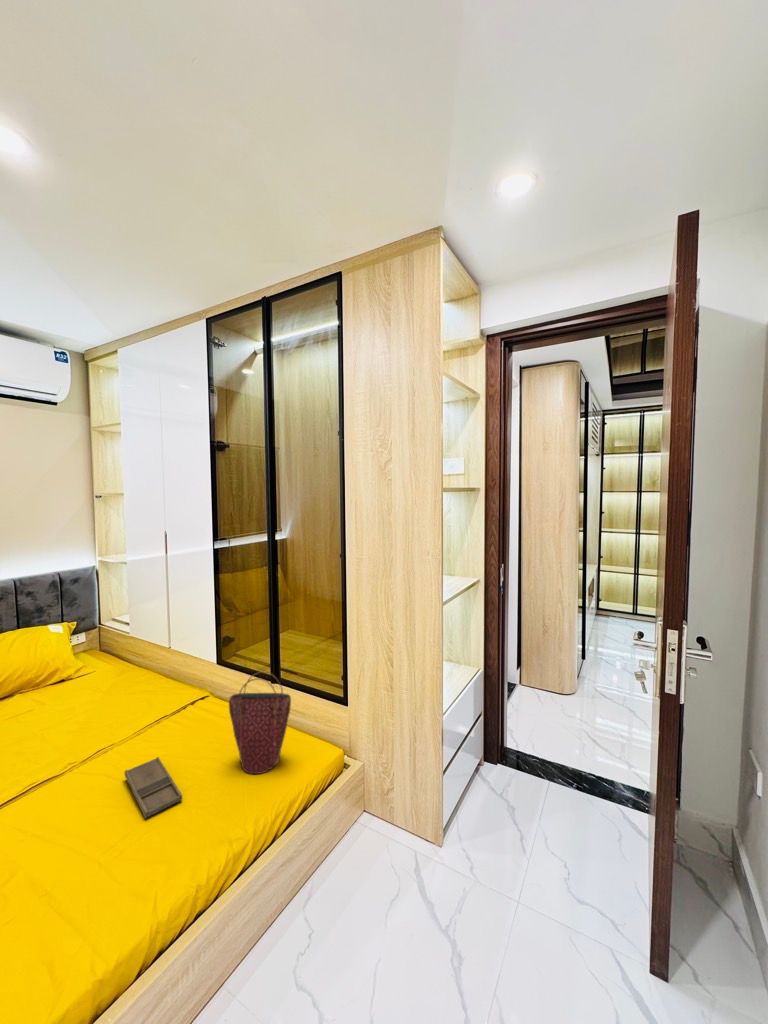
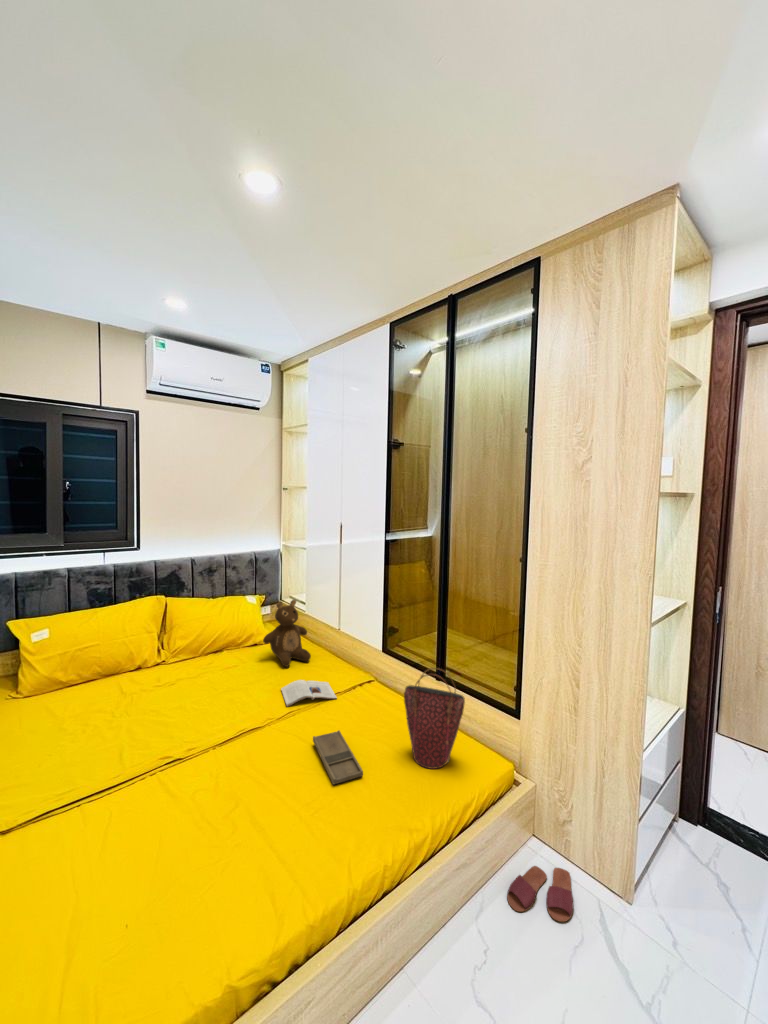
teddy bear: none [68,621,133,698] -> present [263,600,311,667]
magazine: none [90,706,161,744] -> present [281,680,337,706]
slippers: none [337,834,395,888] -> present [507,866,573,922]

